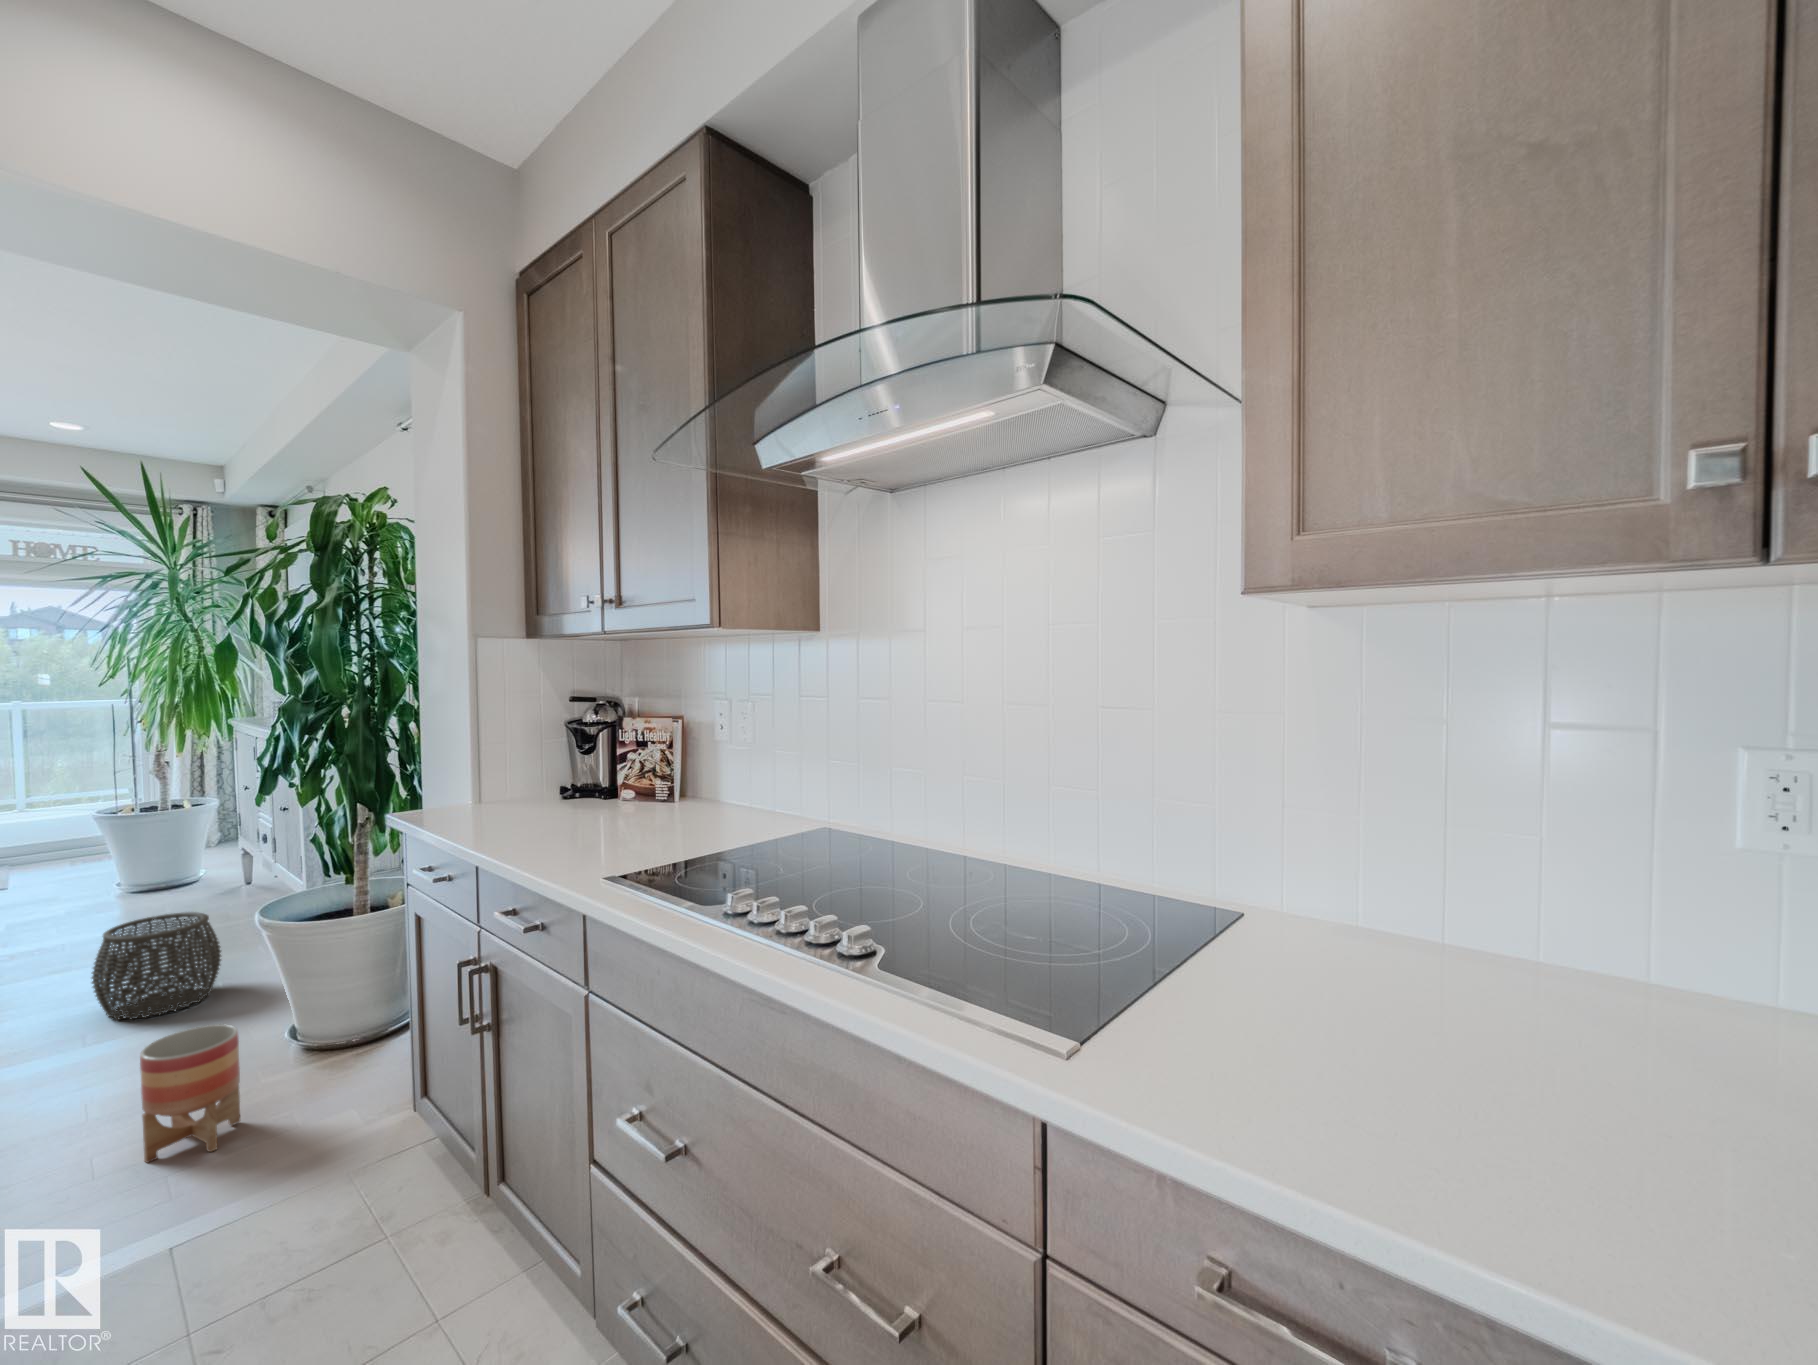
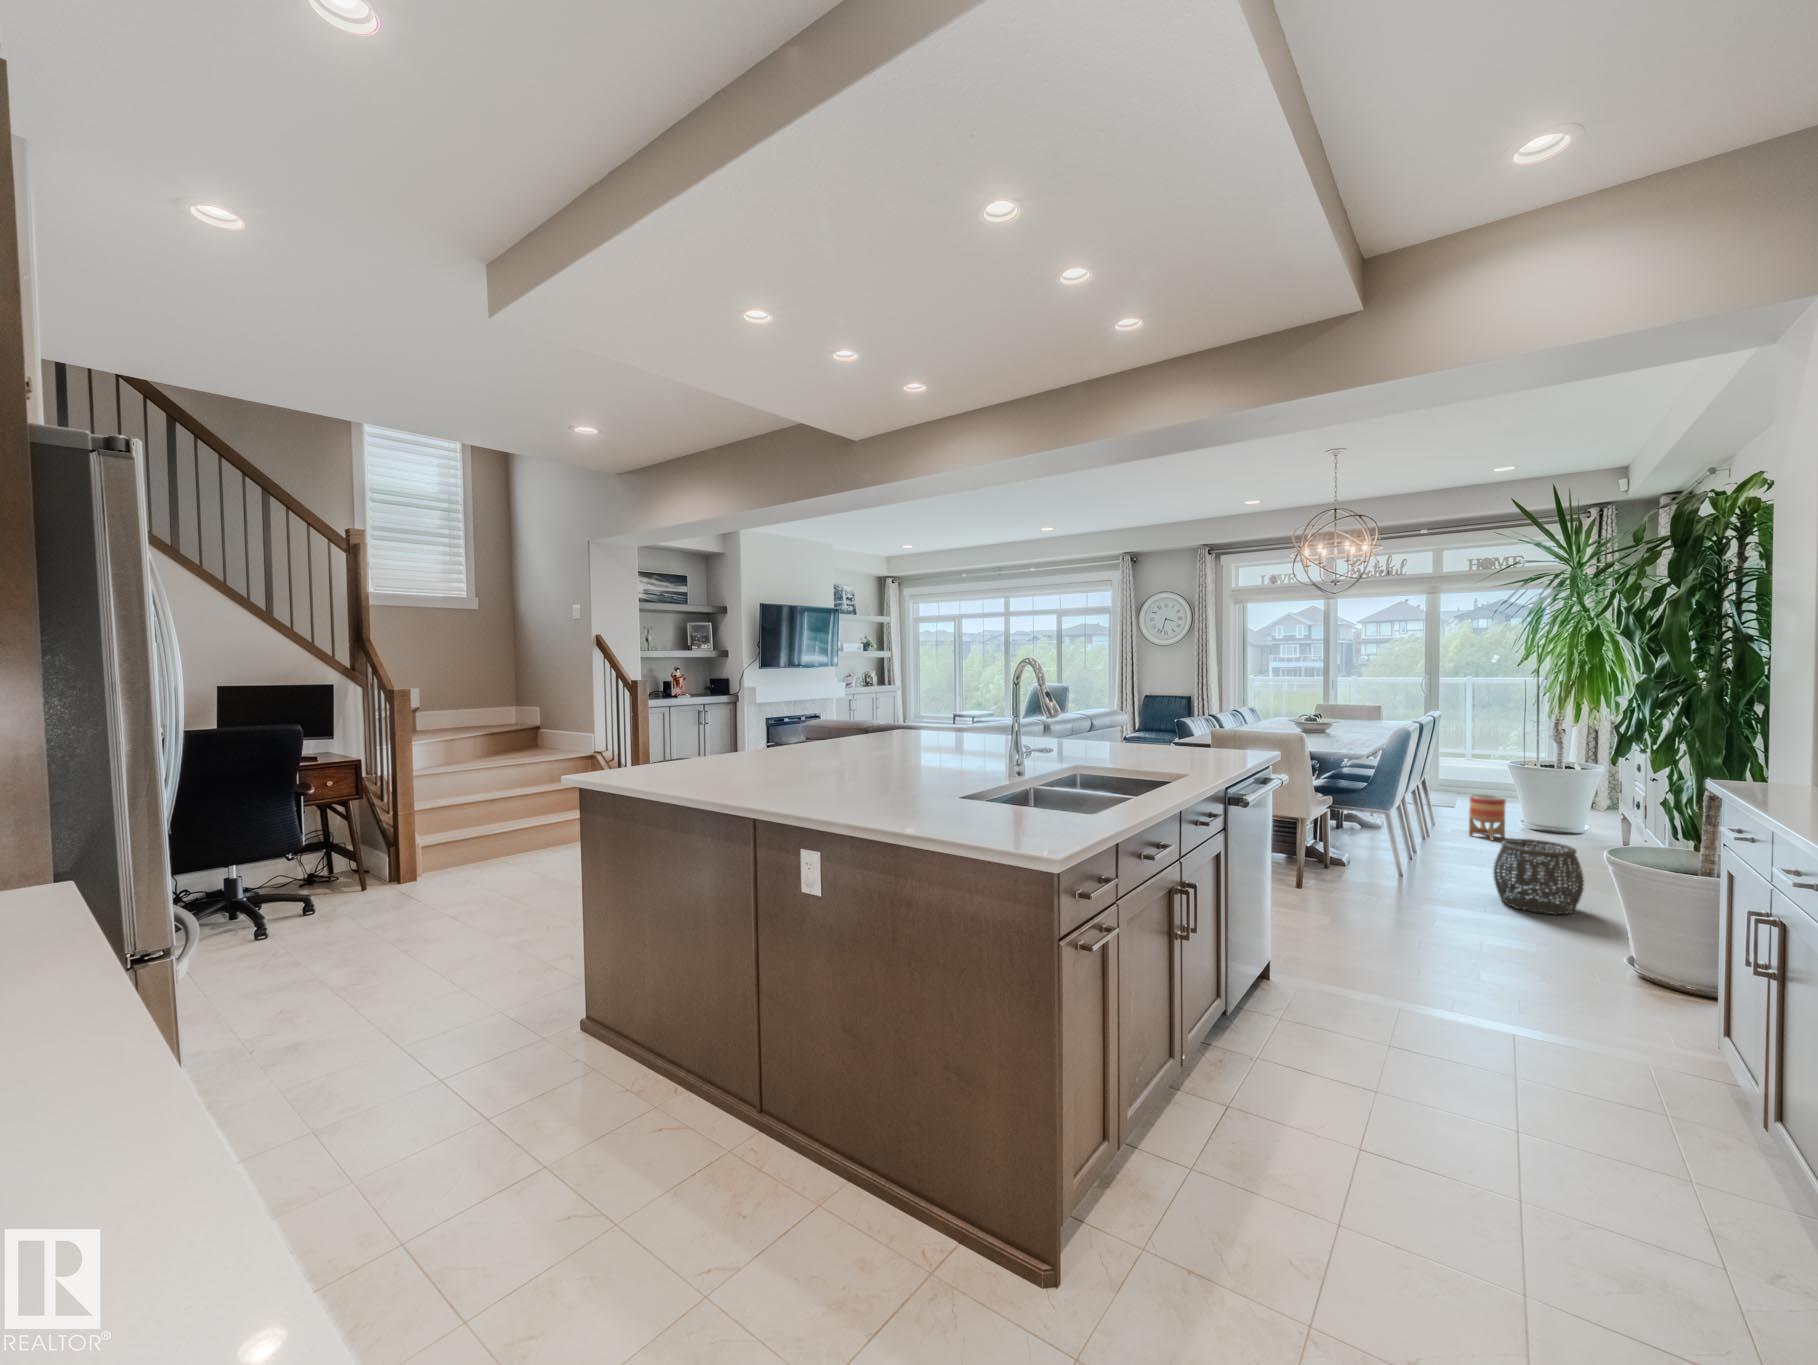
planter: present [140,1024,240,1163] -> present [1469,794,1506,840]

